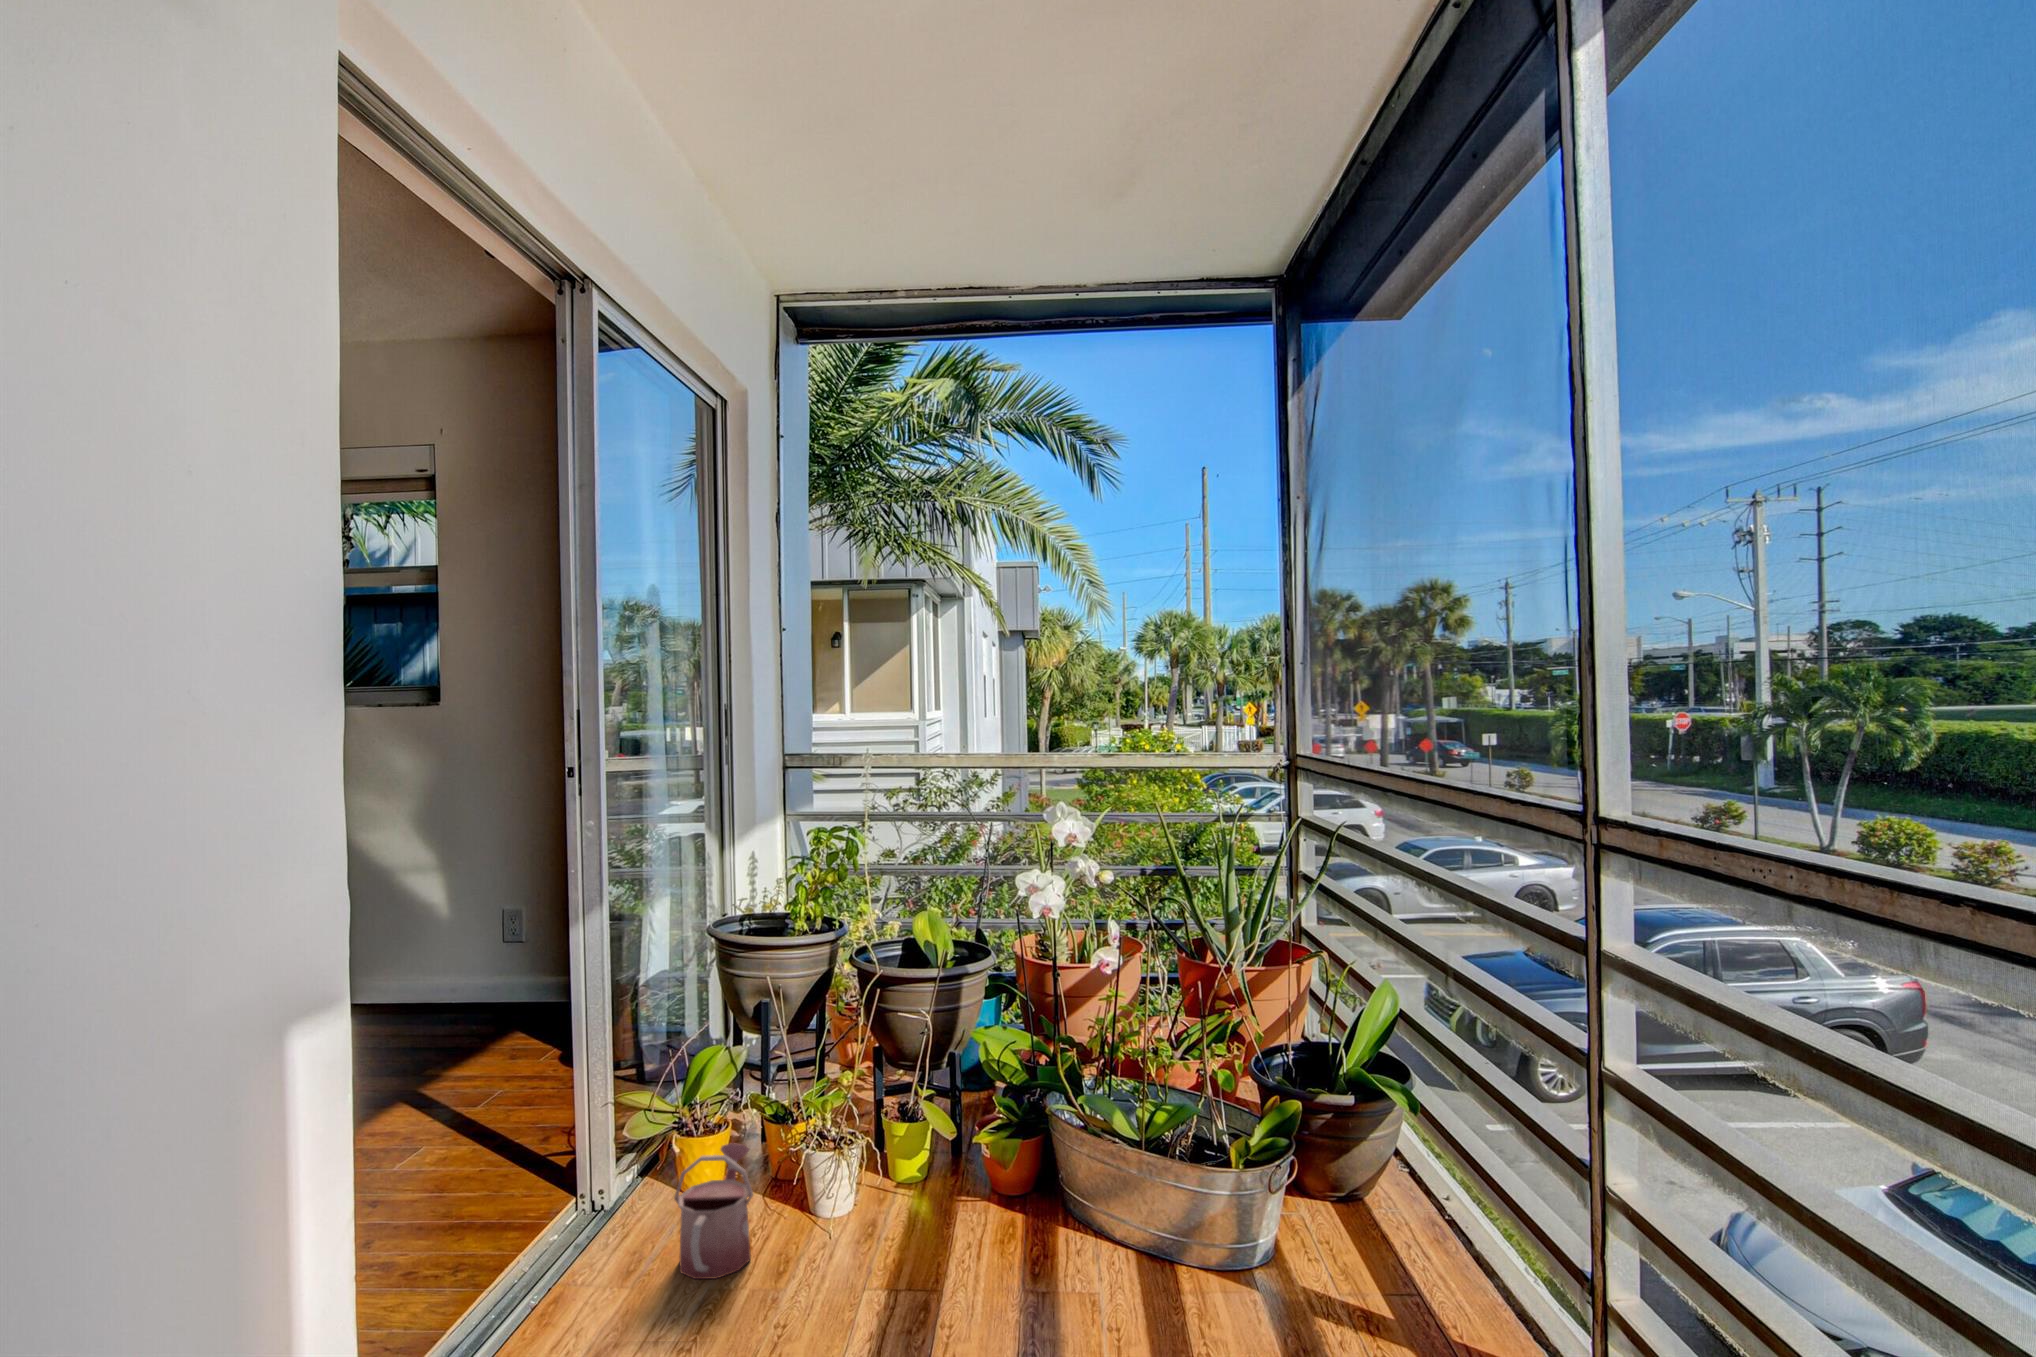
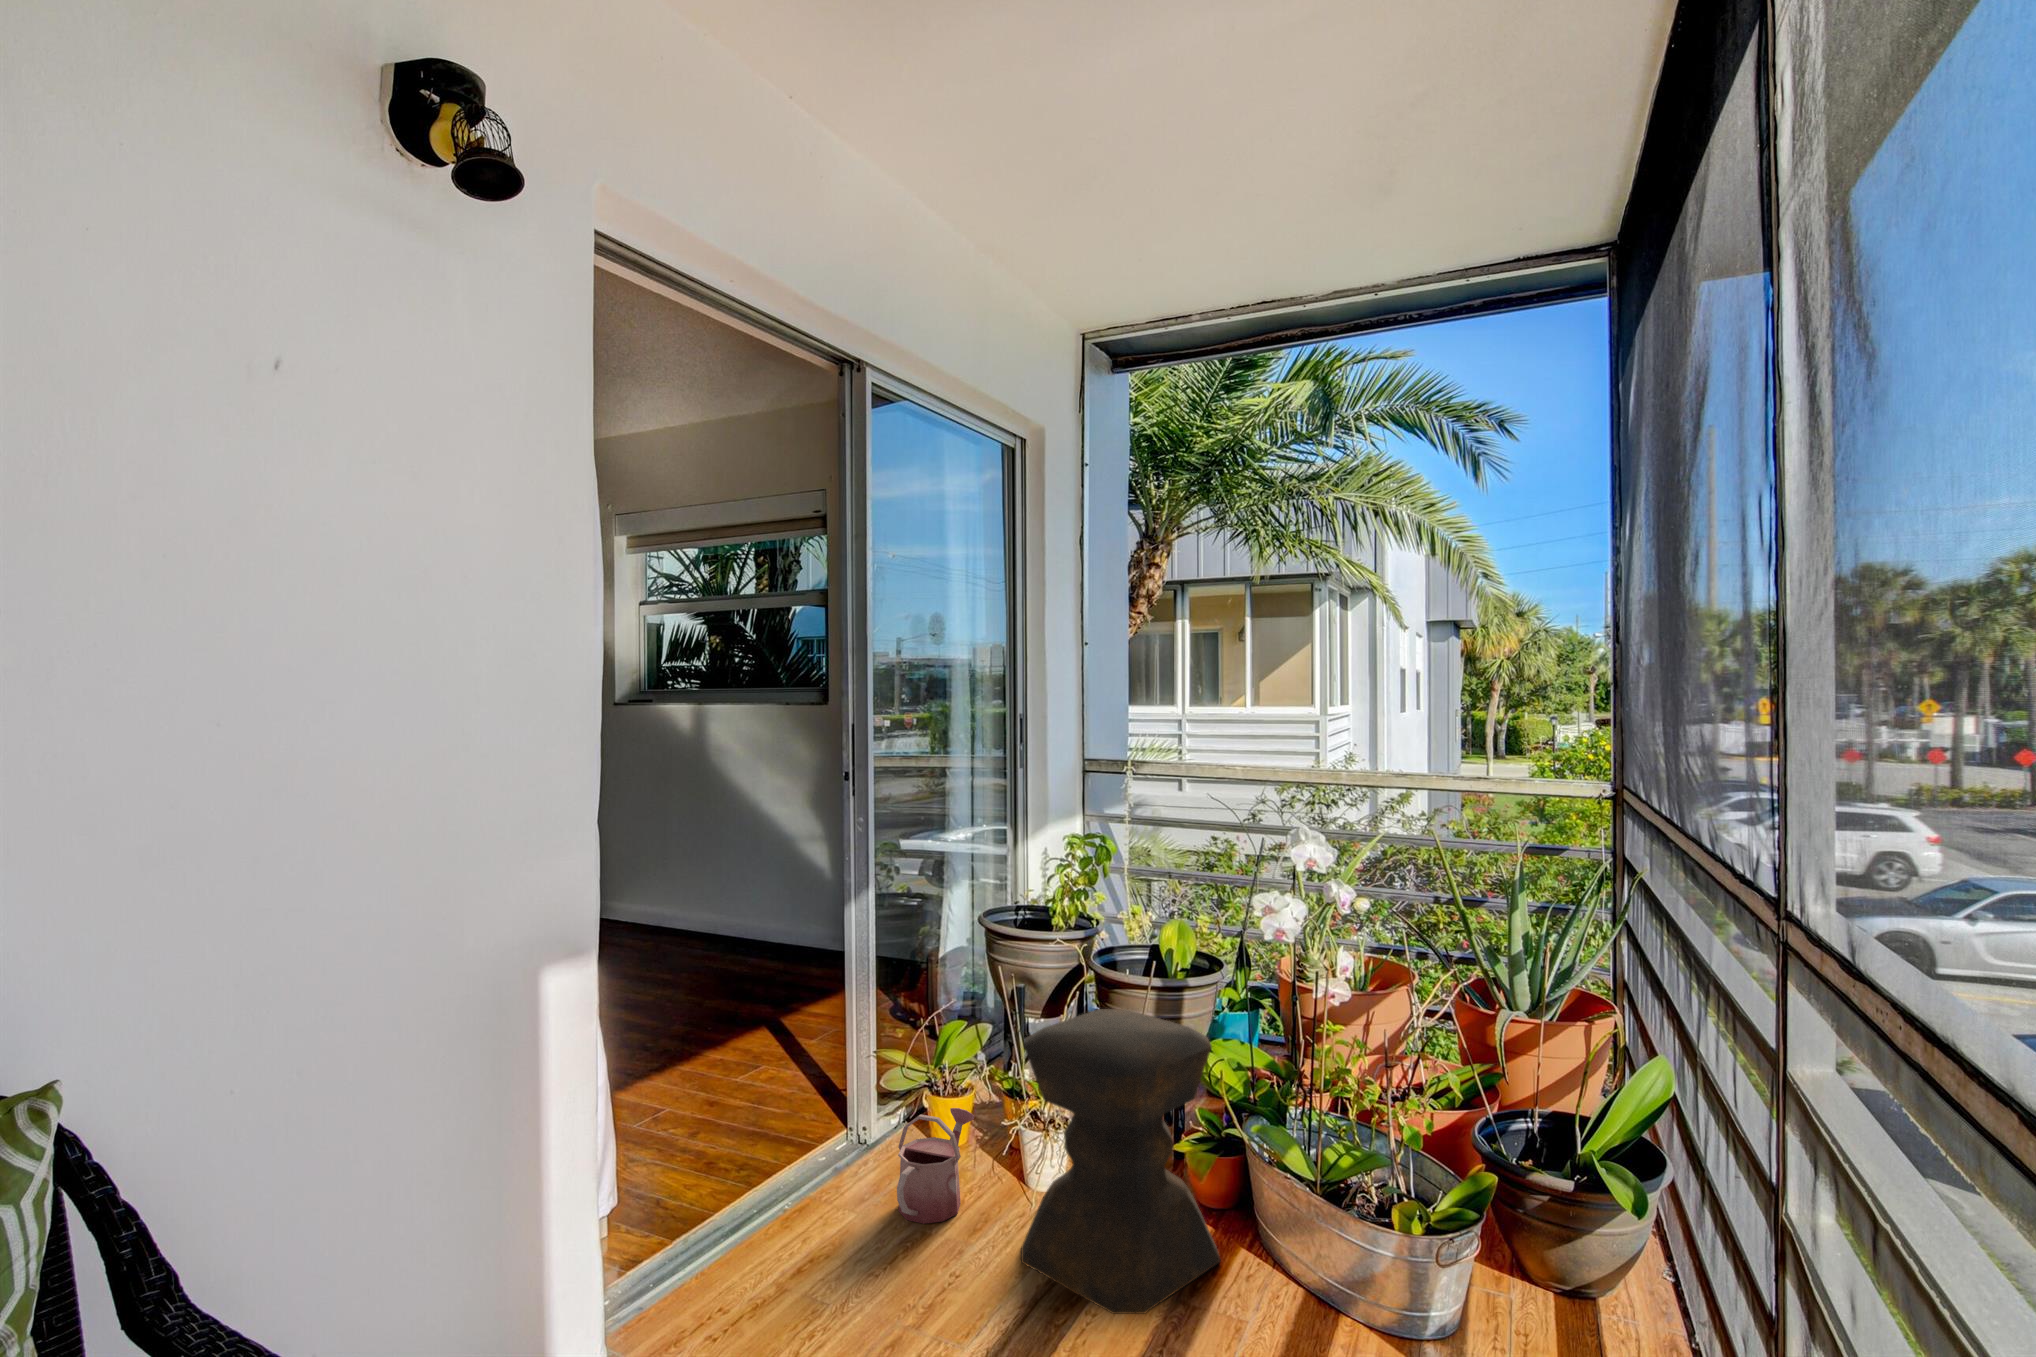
stool: none [839,1003,1046,1318] -> present [1021,1009,1221,1314]

